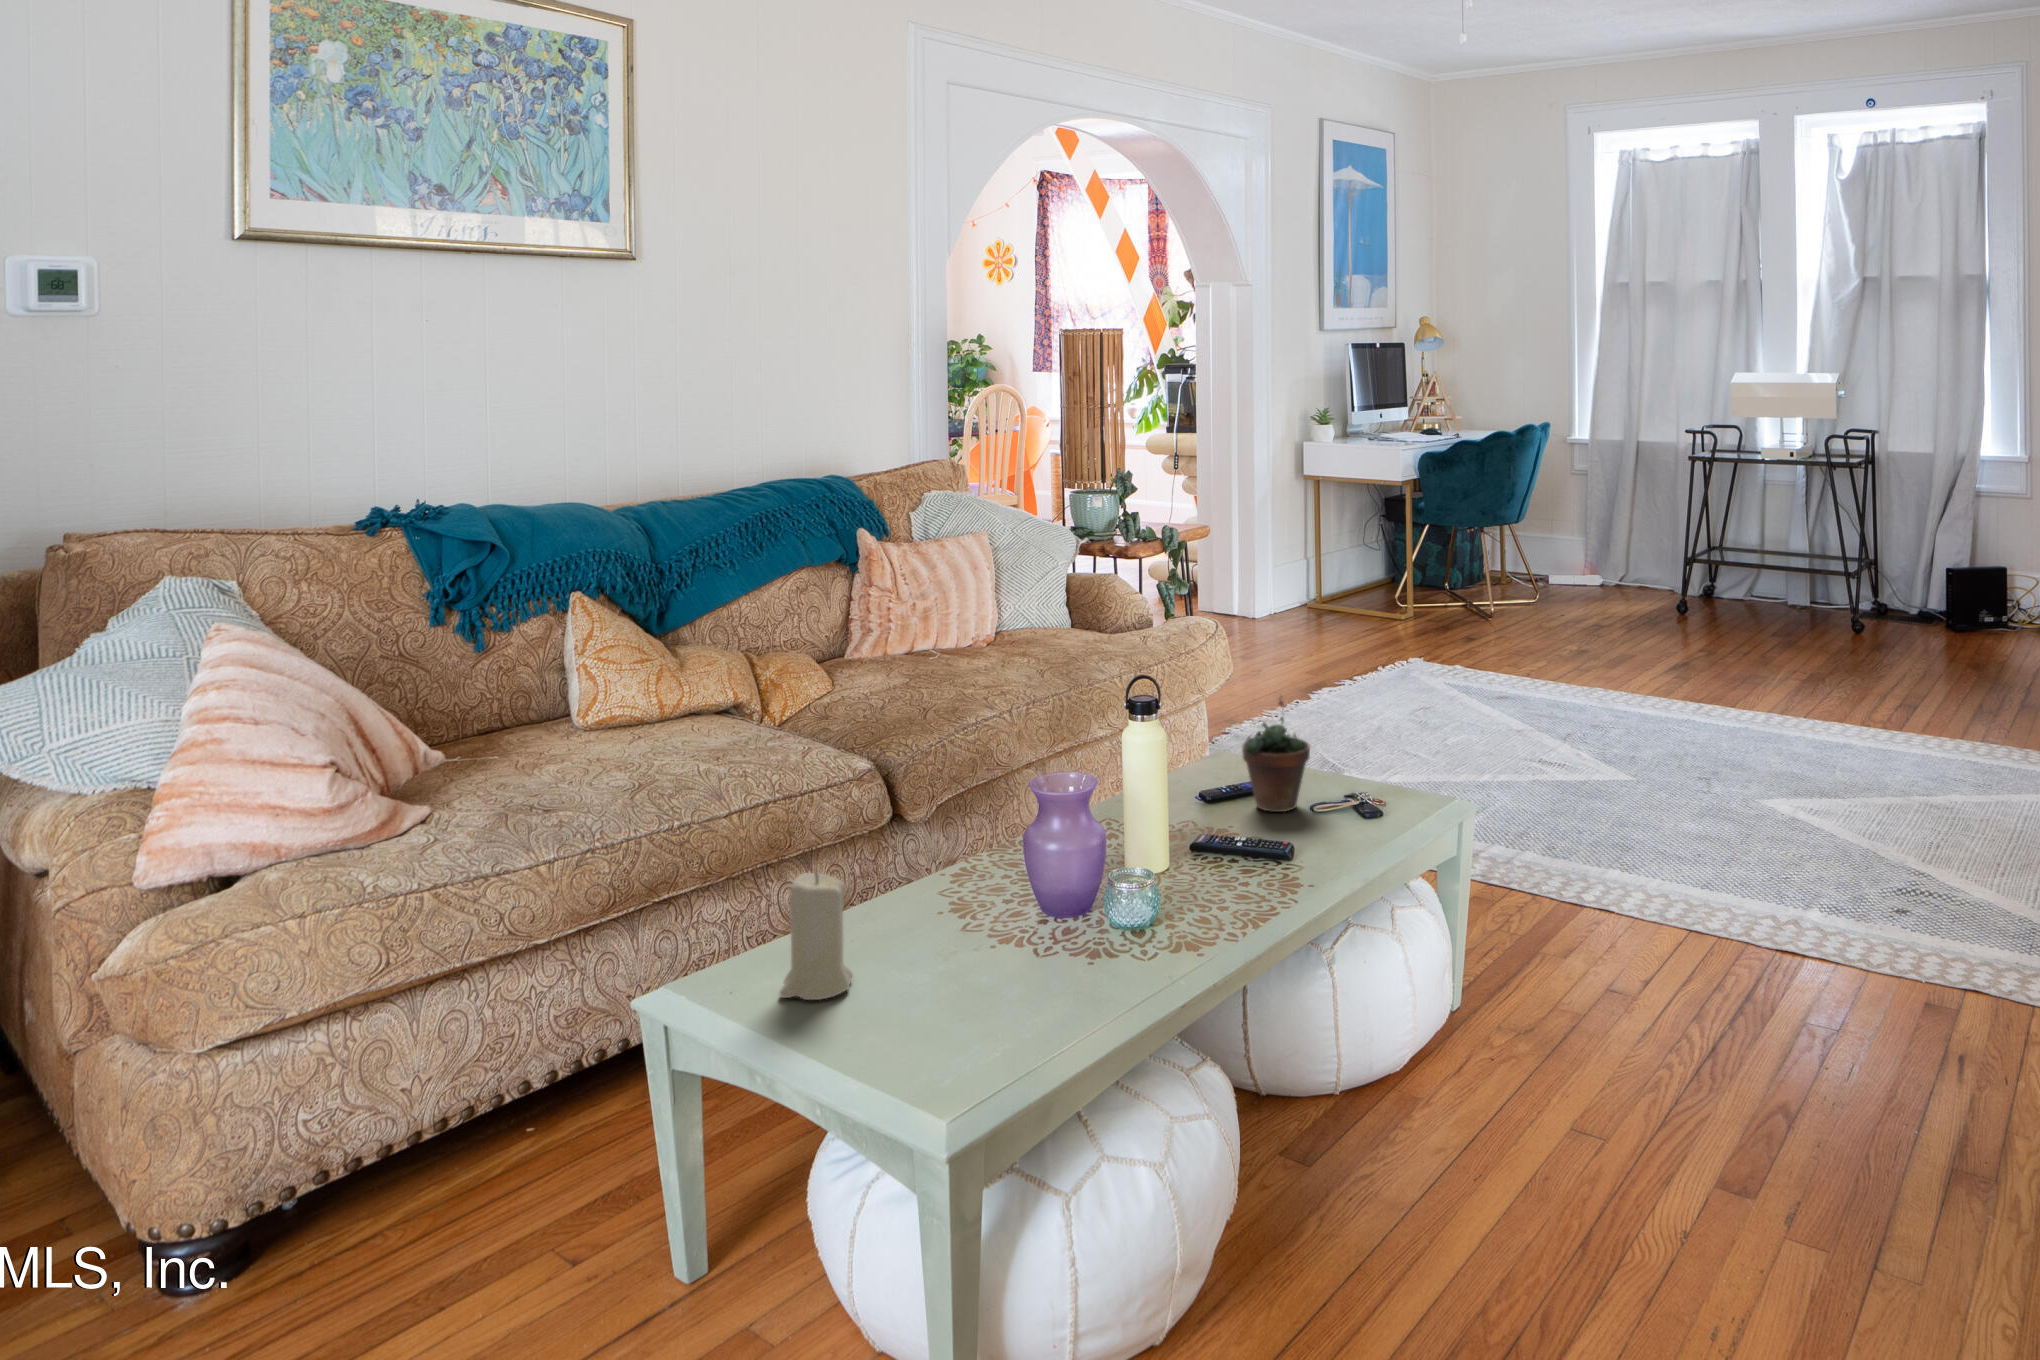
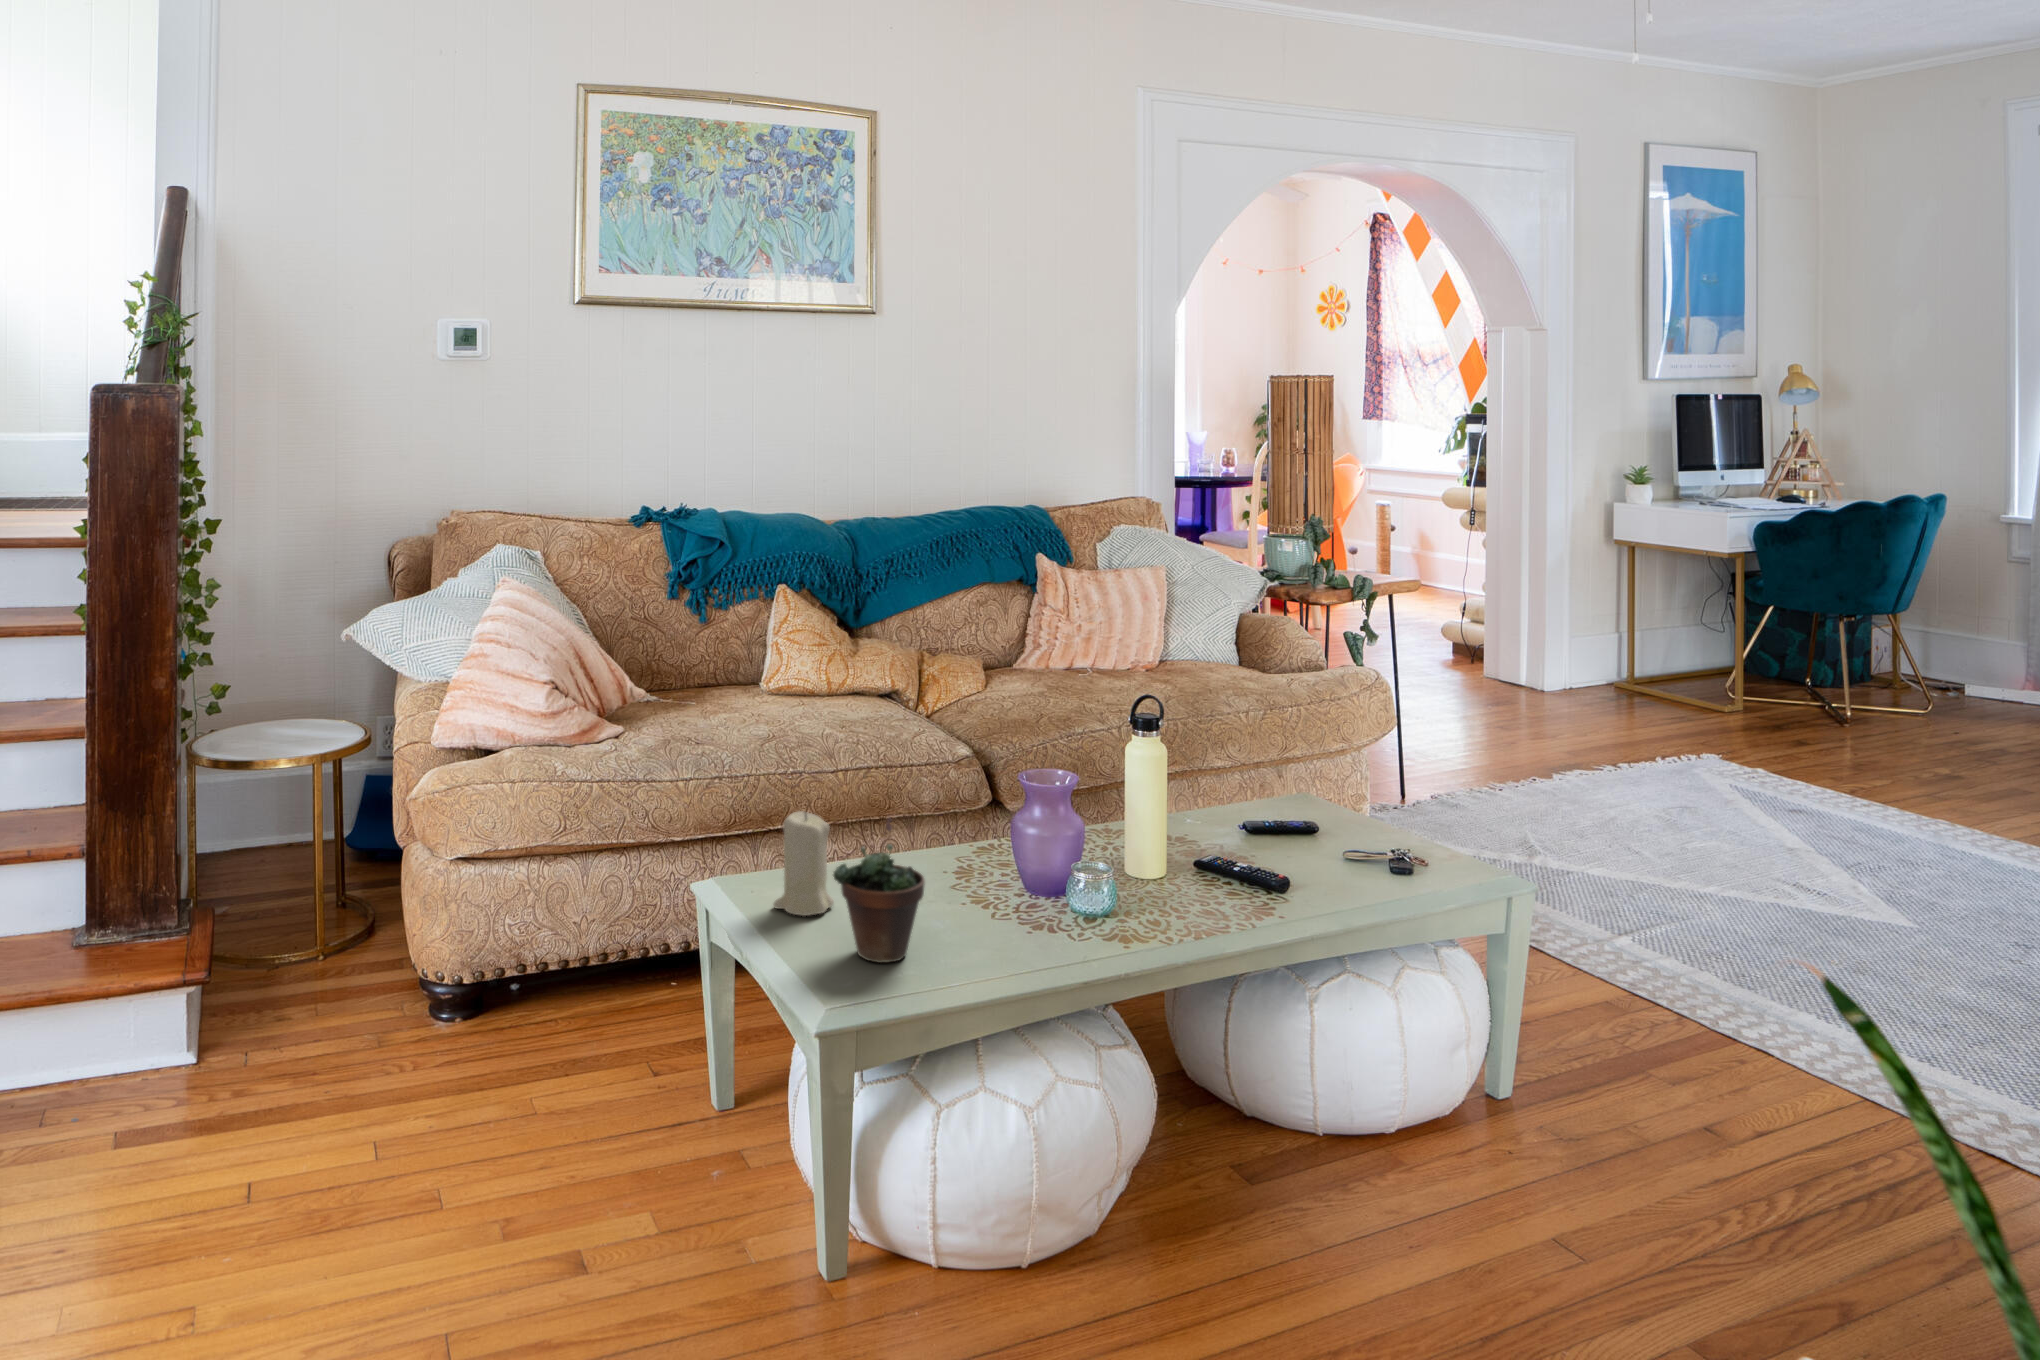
succulent plant: present [1242,696,1310,812] -> present [833,819,925,963]

